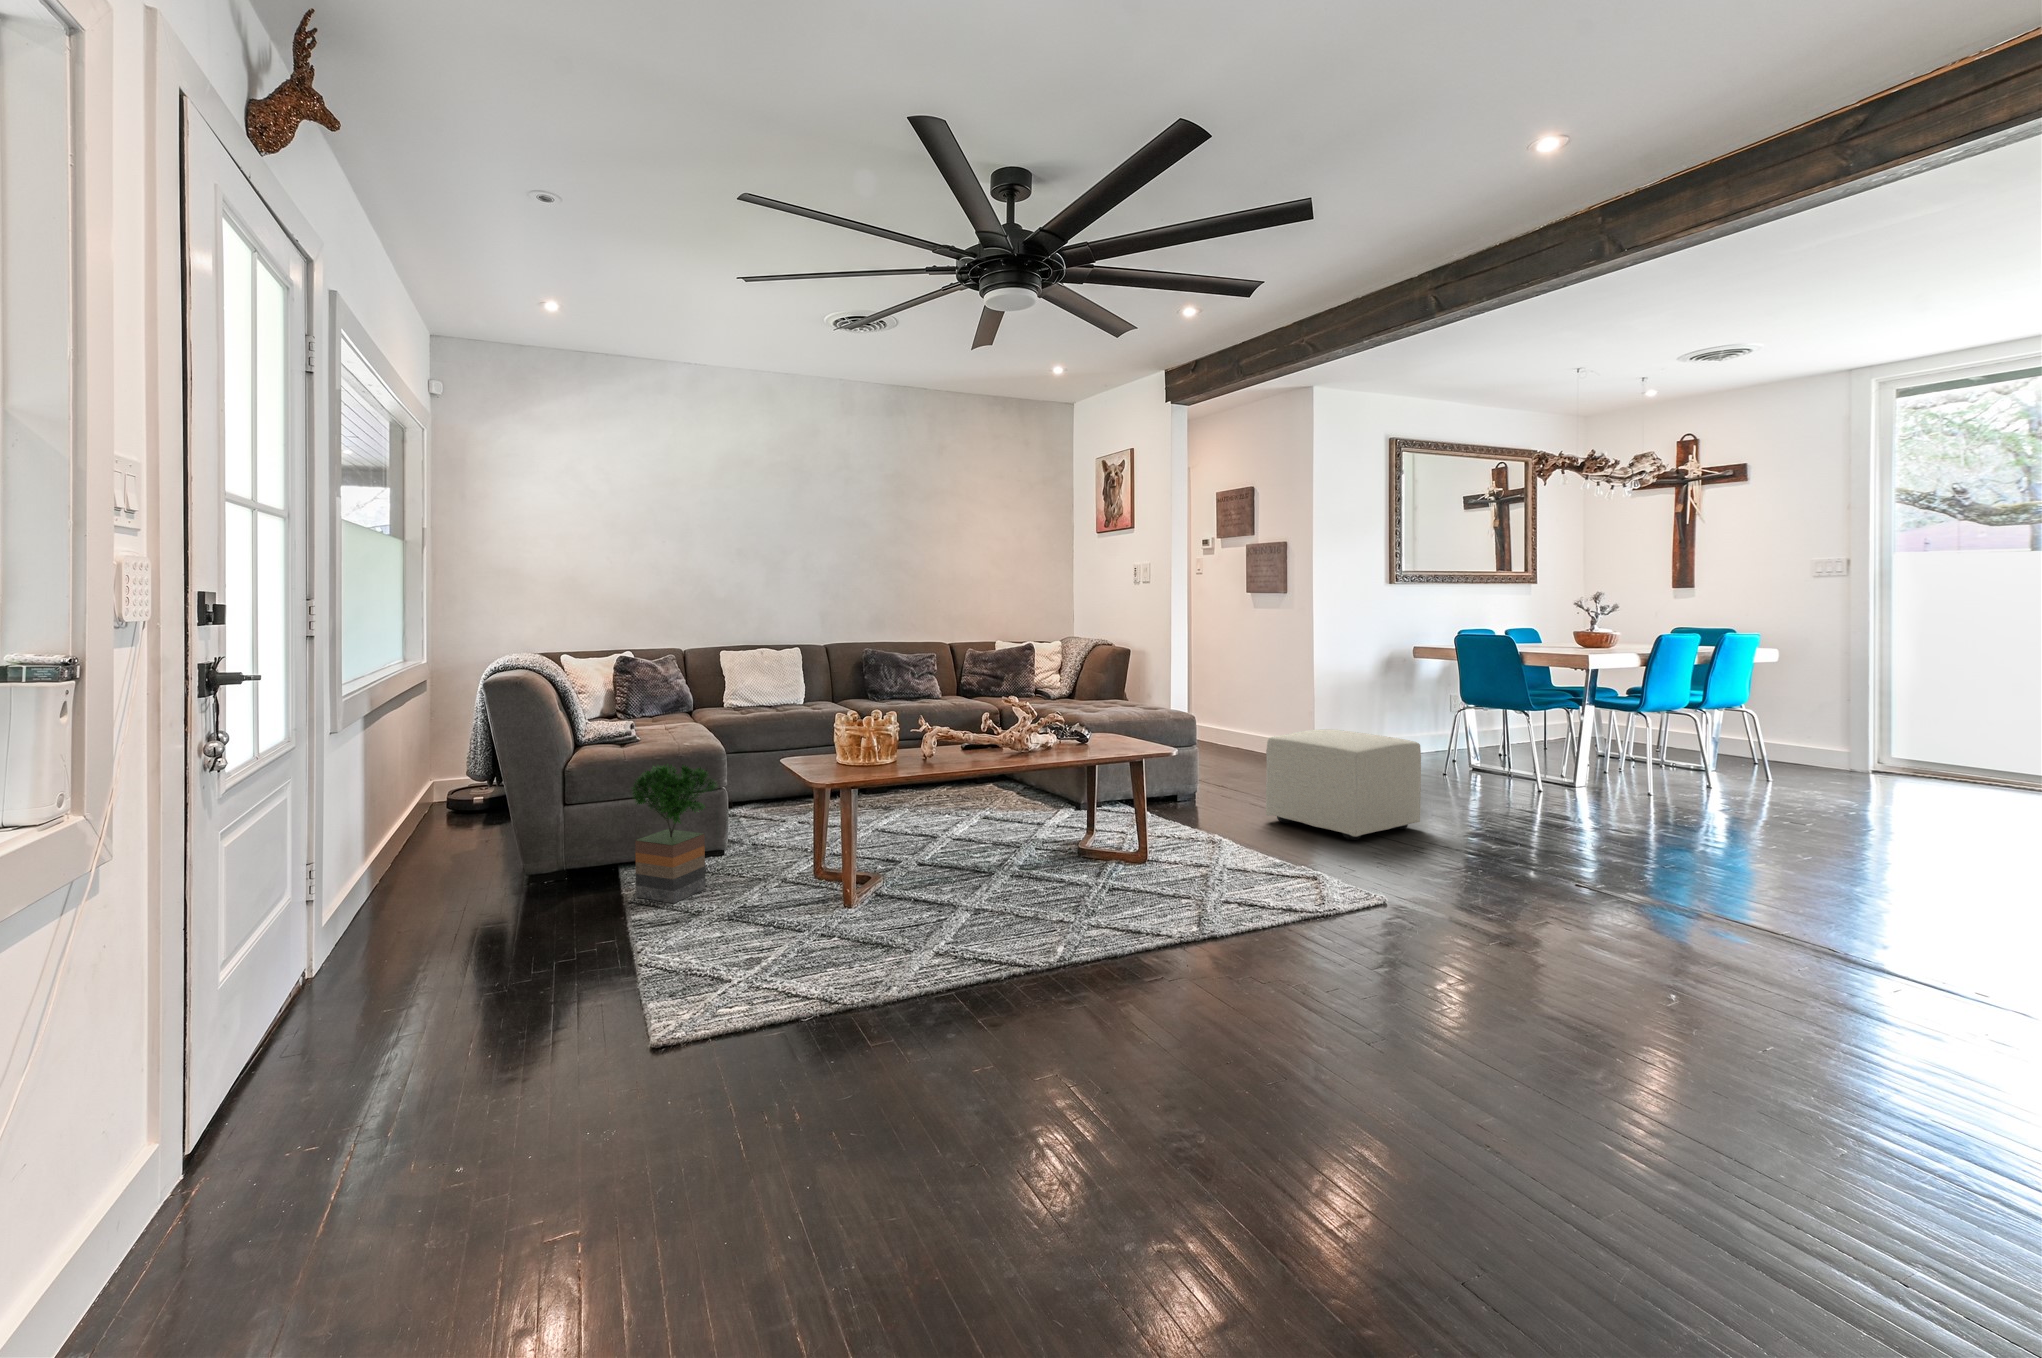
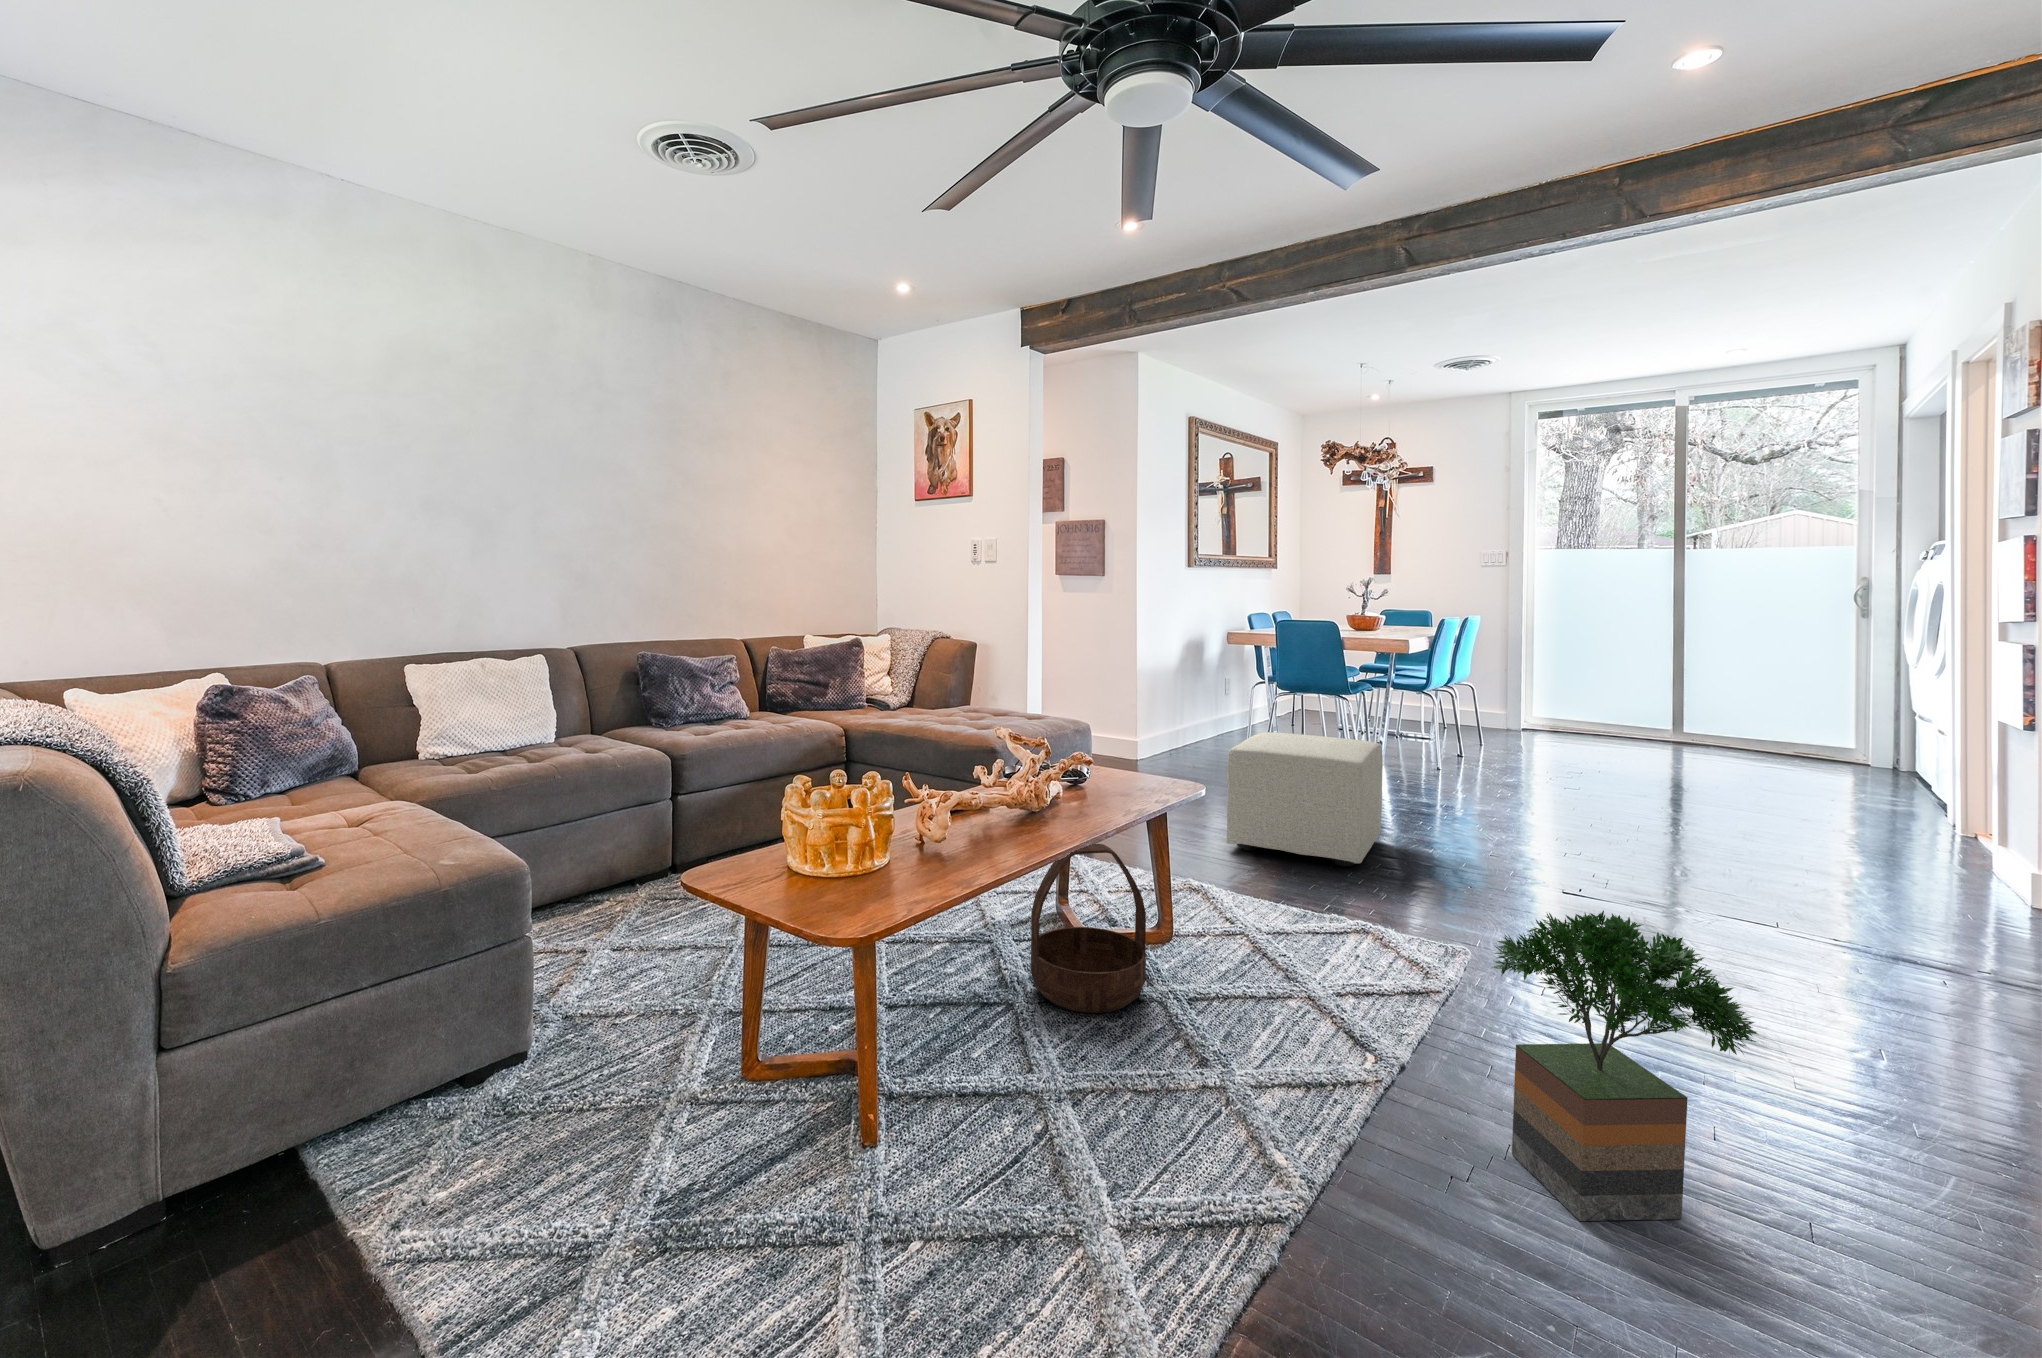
potted tree: present [631,764,718,903] -> present [1492,910,1758,1221]
basket: none [1001,775,1077,881] -> present [1031,844,1146,1013]

